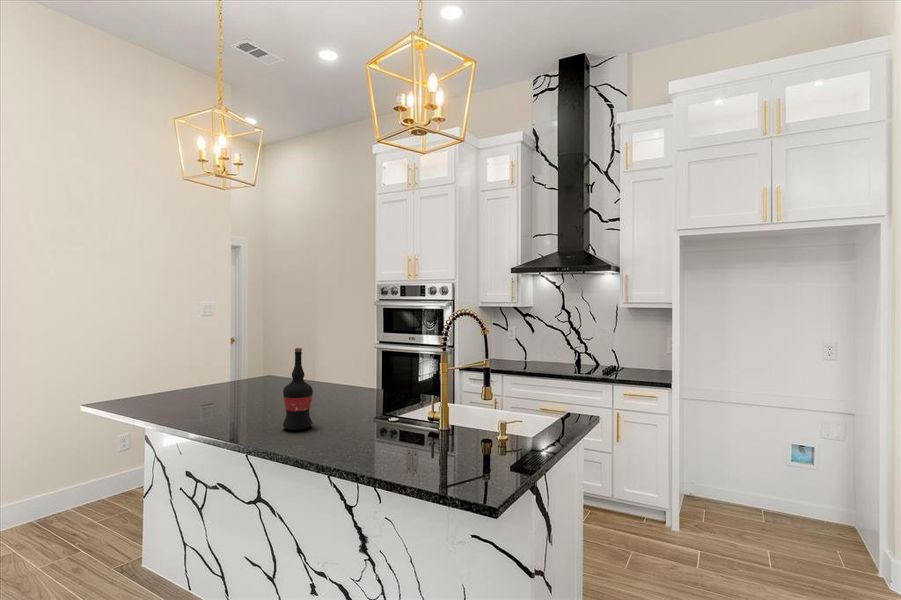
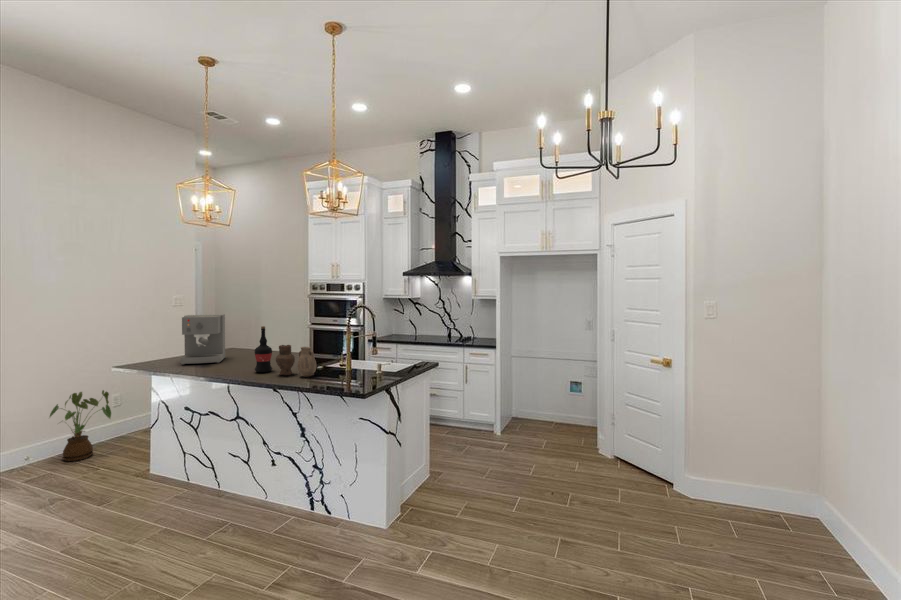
coffee maker: none [176,327,248,407] -> present [181,314,225,365]
vase: none [317,382,389,445] -> present [276,345,317,377]
house plant: none [19,431,105,534] -> present [50,390,111,461]

